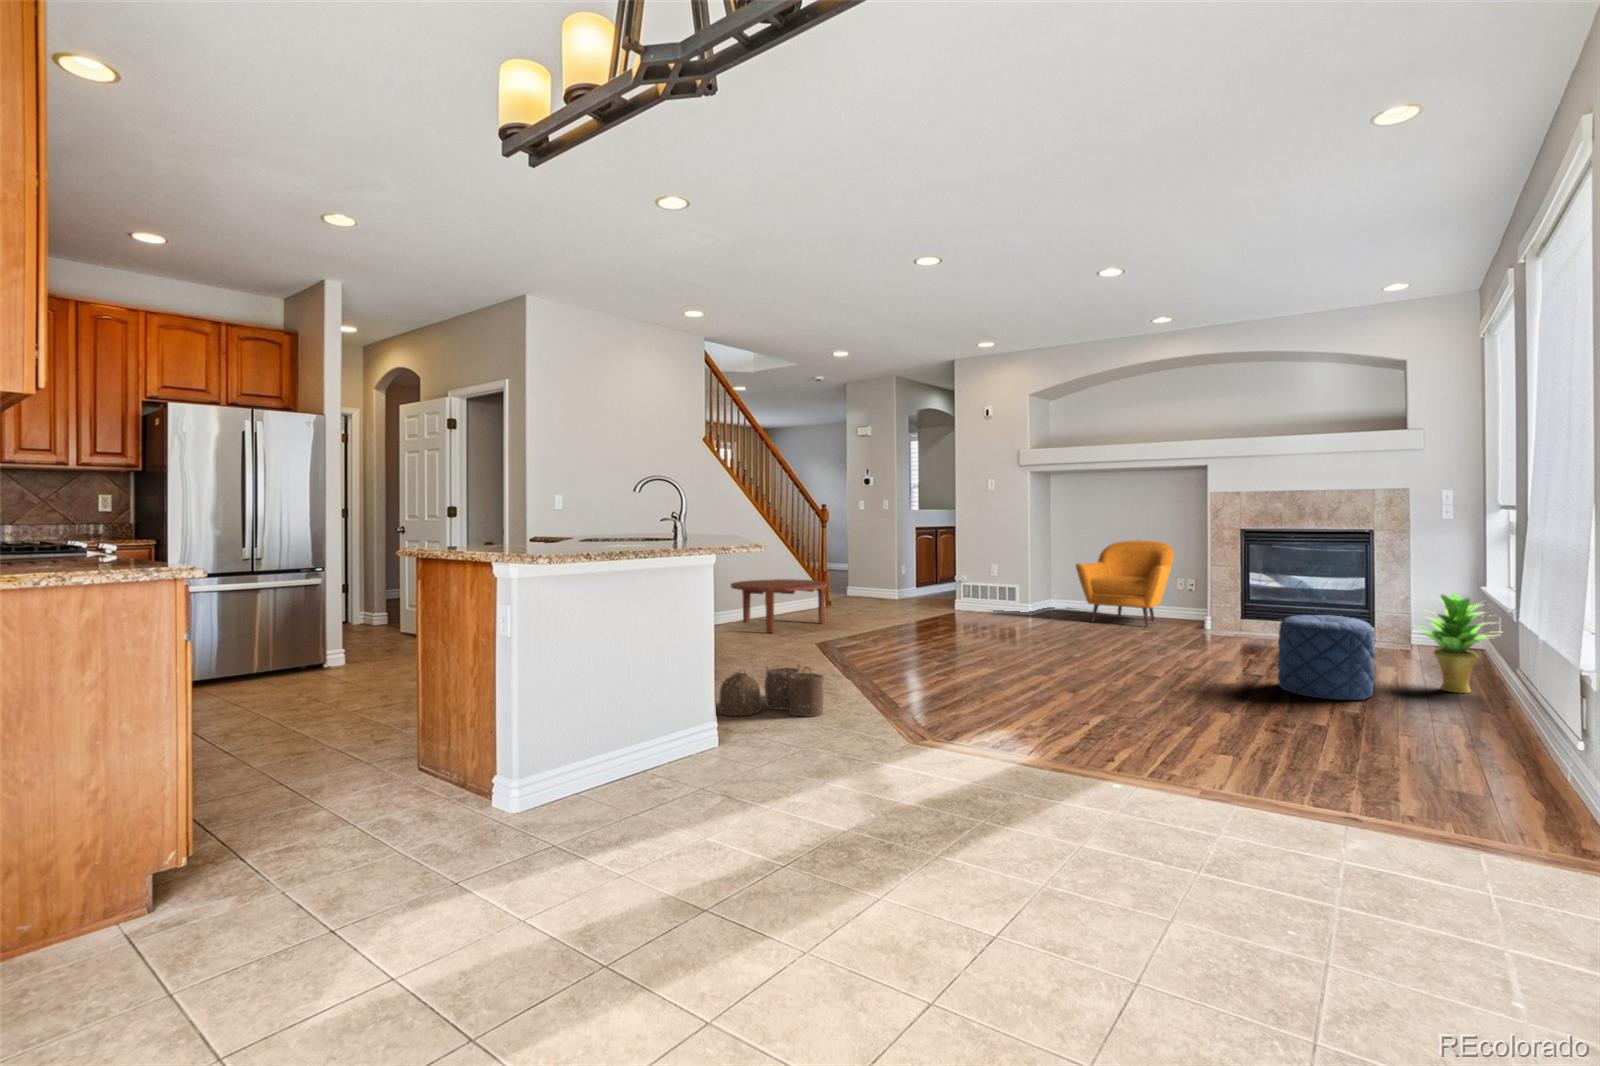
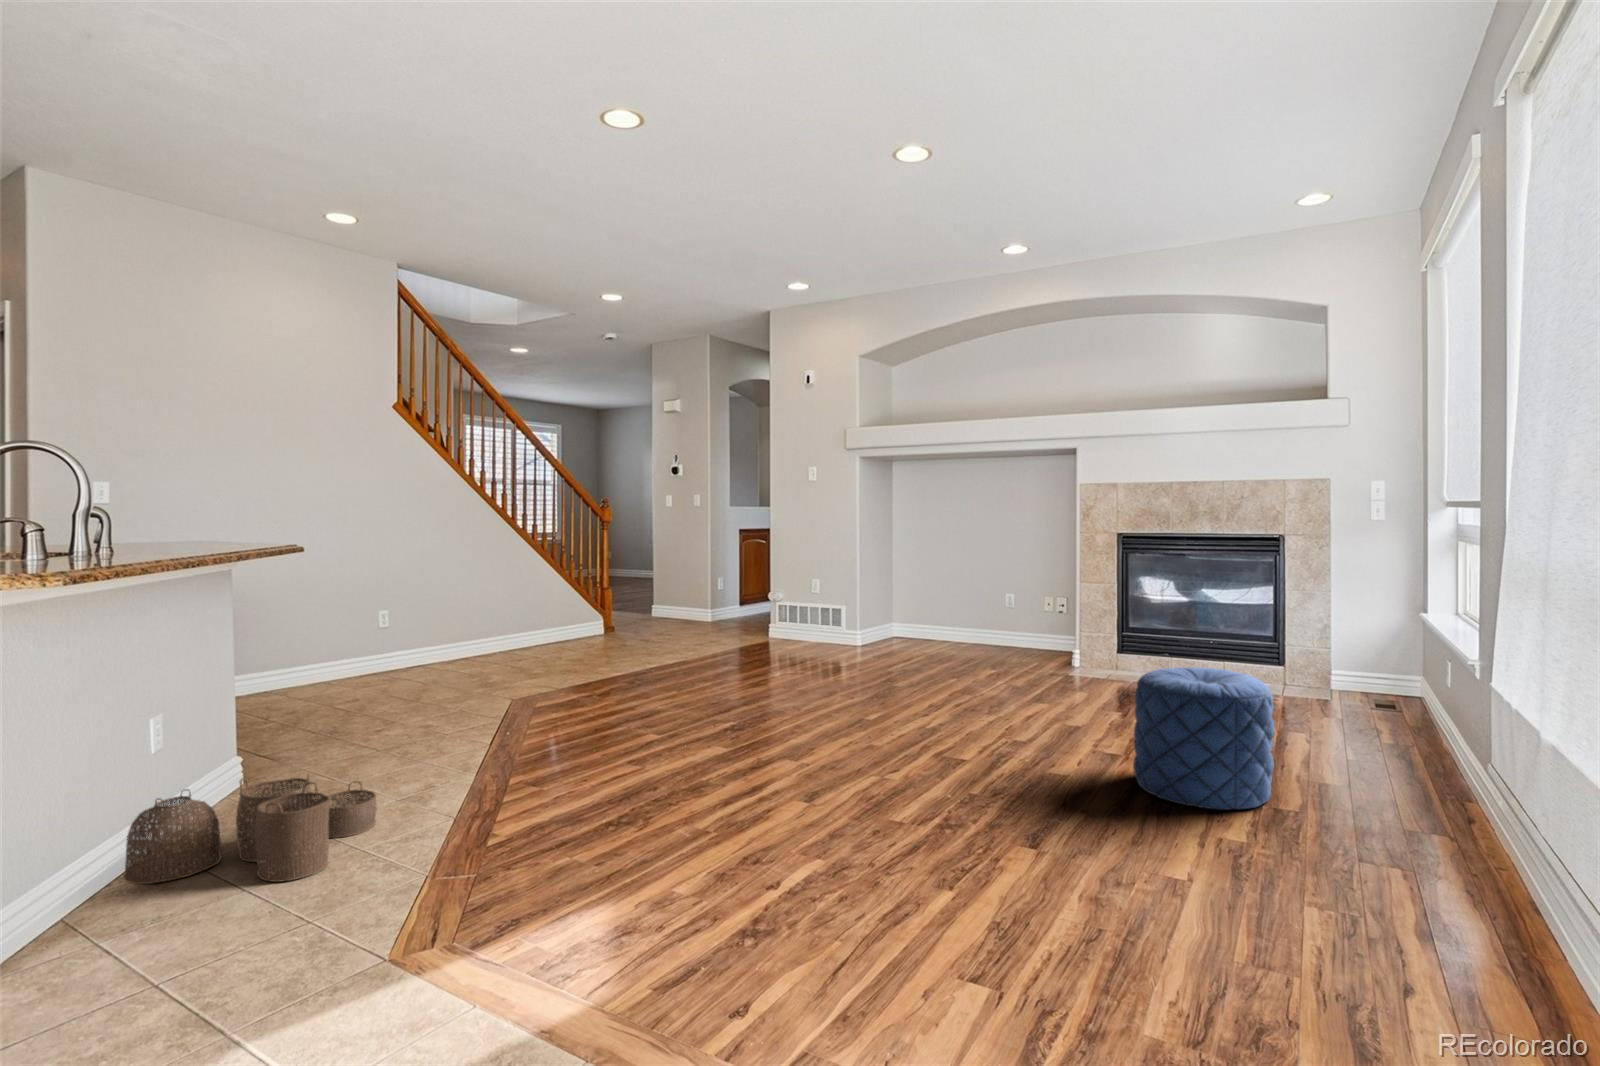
armchair: present [1076,540,1174,626] -> none [912,547,1039,663]
coffee table: present [731,579,828,633] -> none [424,600,570,681]
potted plant: present [1419,593,1494,693] -> none [1326,632,1465,788]

